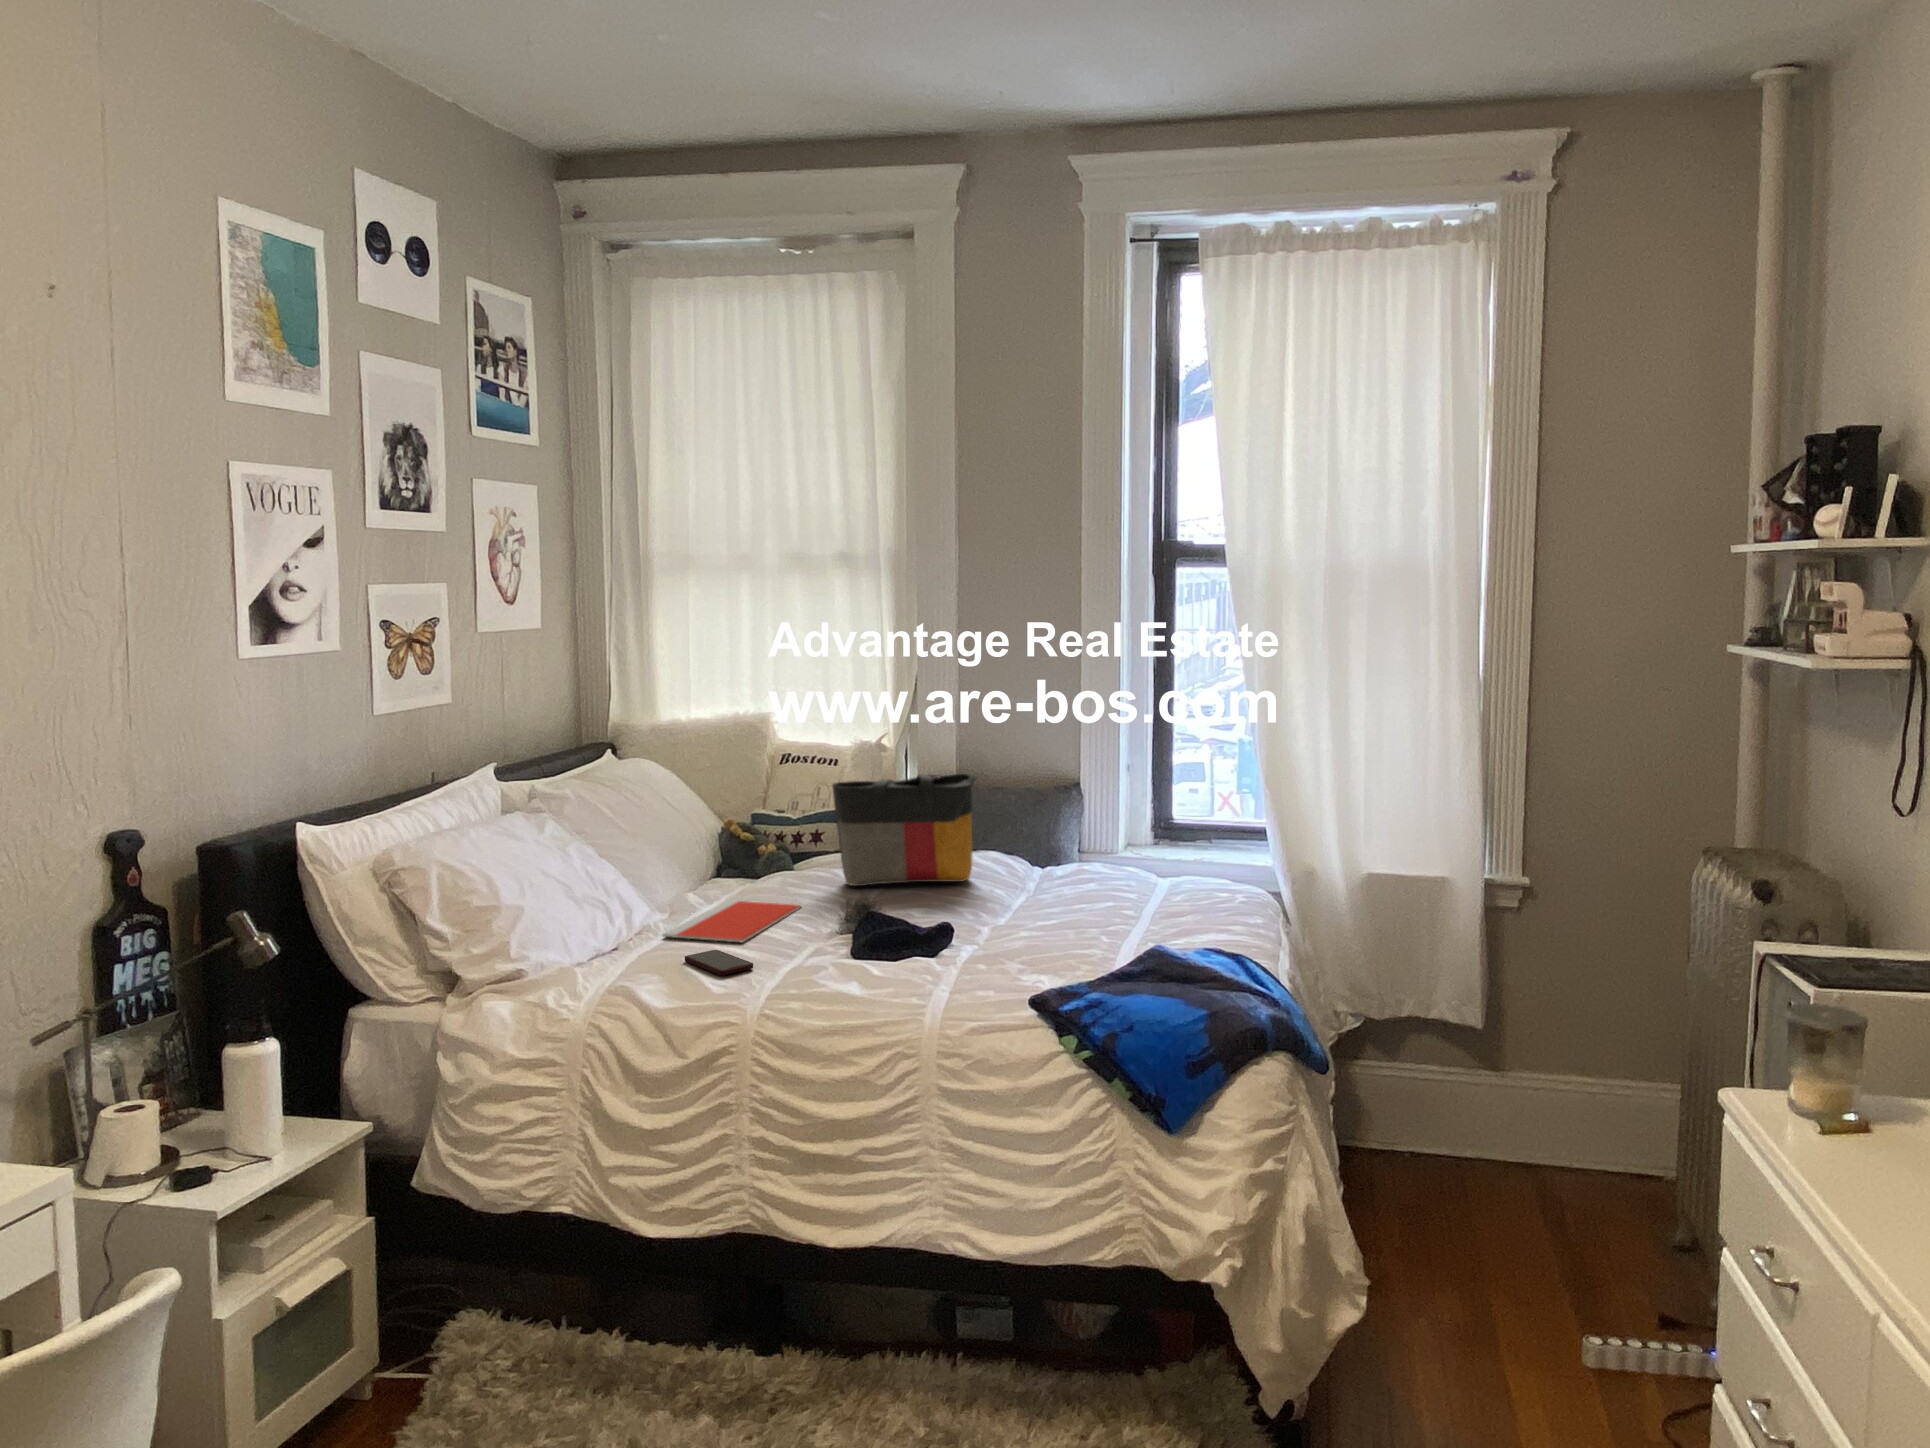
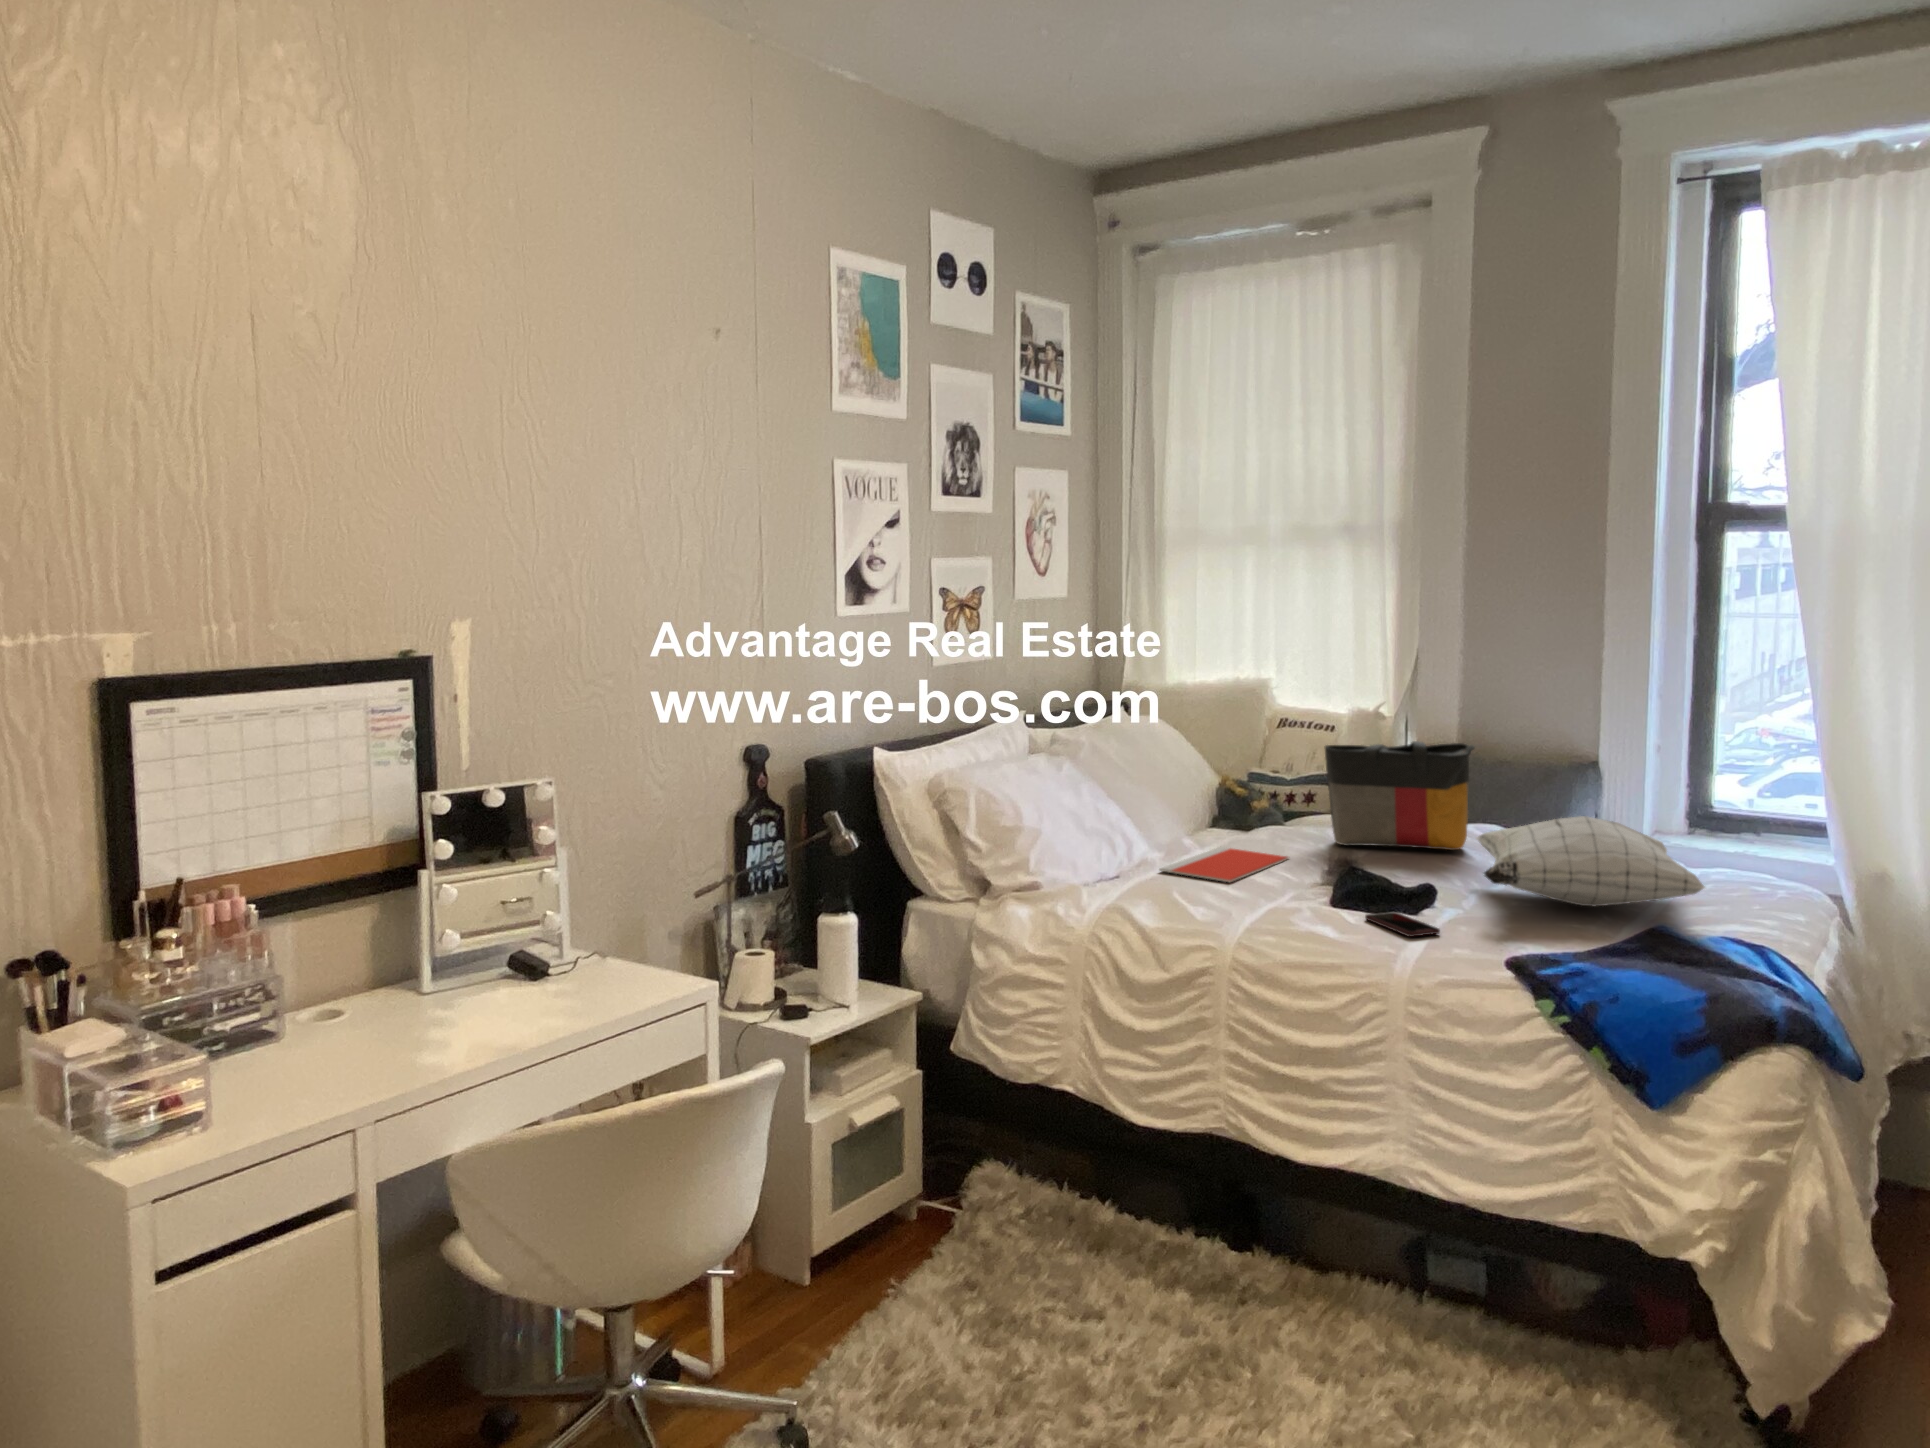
pillow: none [984,842,1193,930] -> present [1476,816,1705,907]
smartphone: present [685,950,753,975] -> present [1365,912,1440,937]

